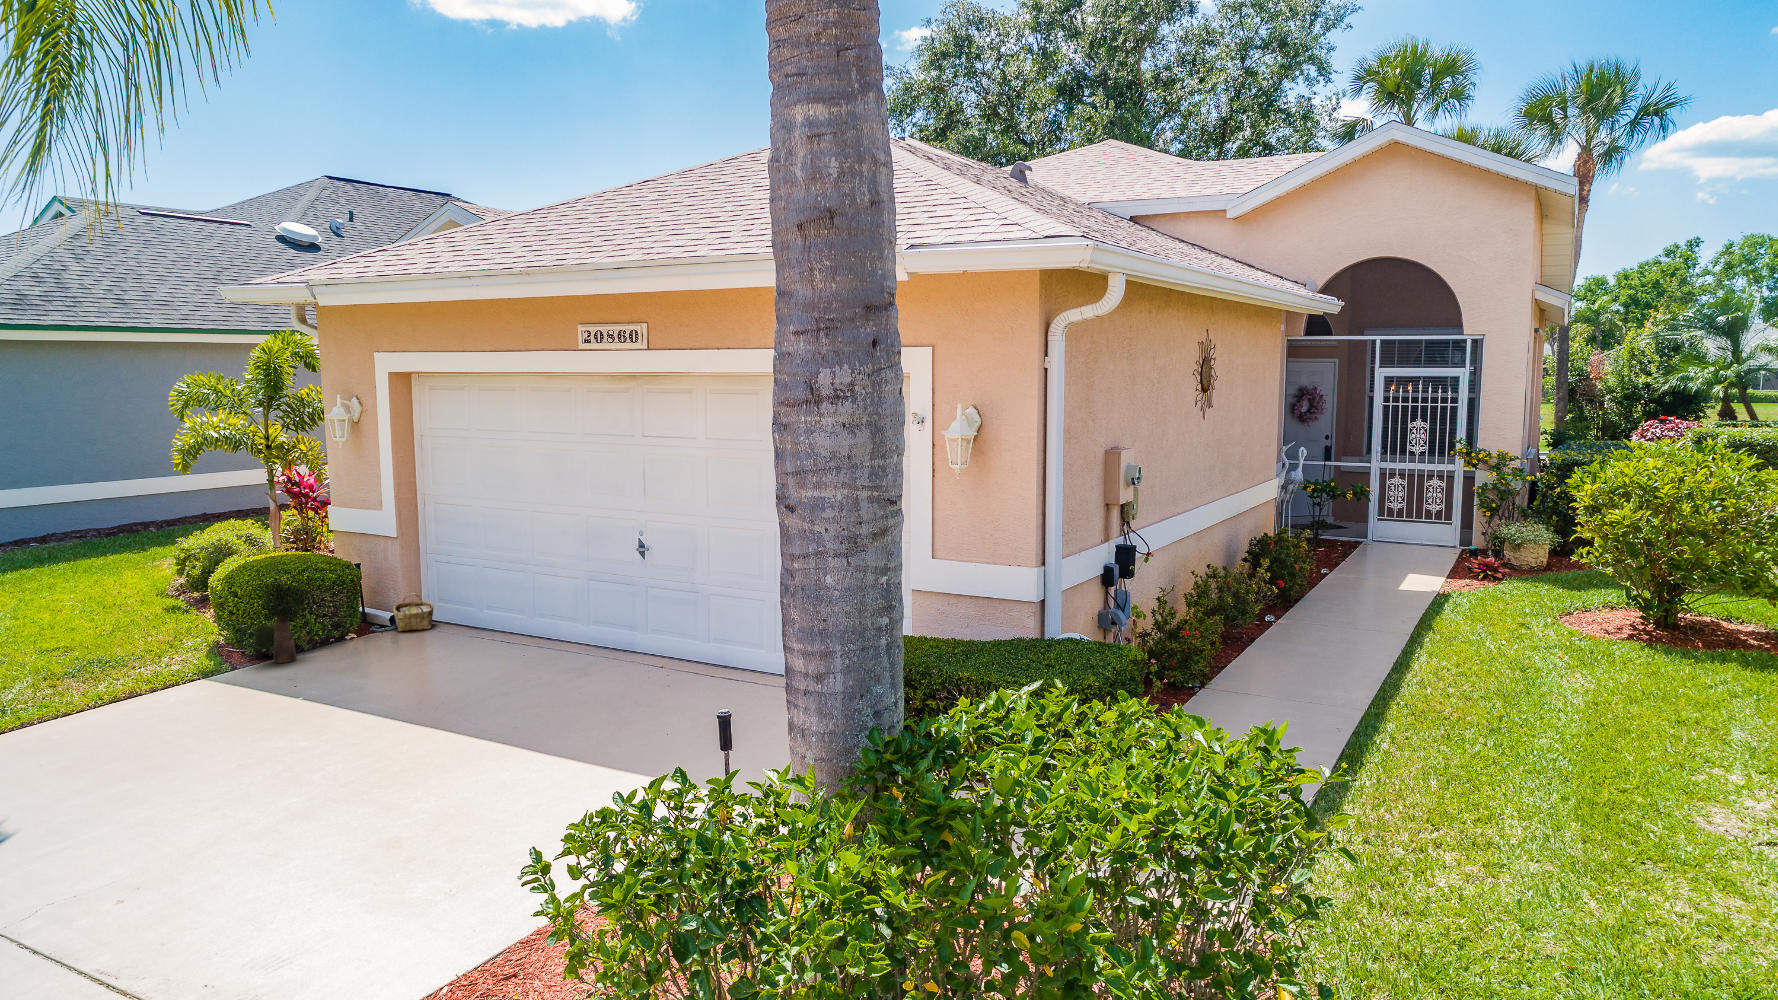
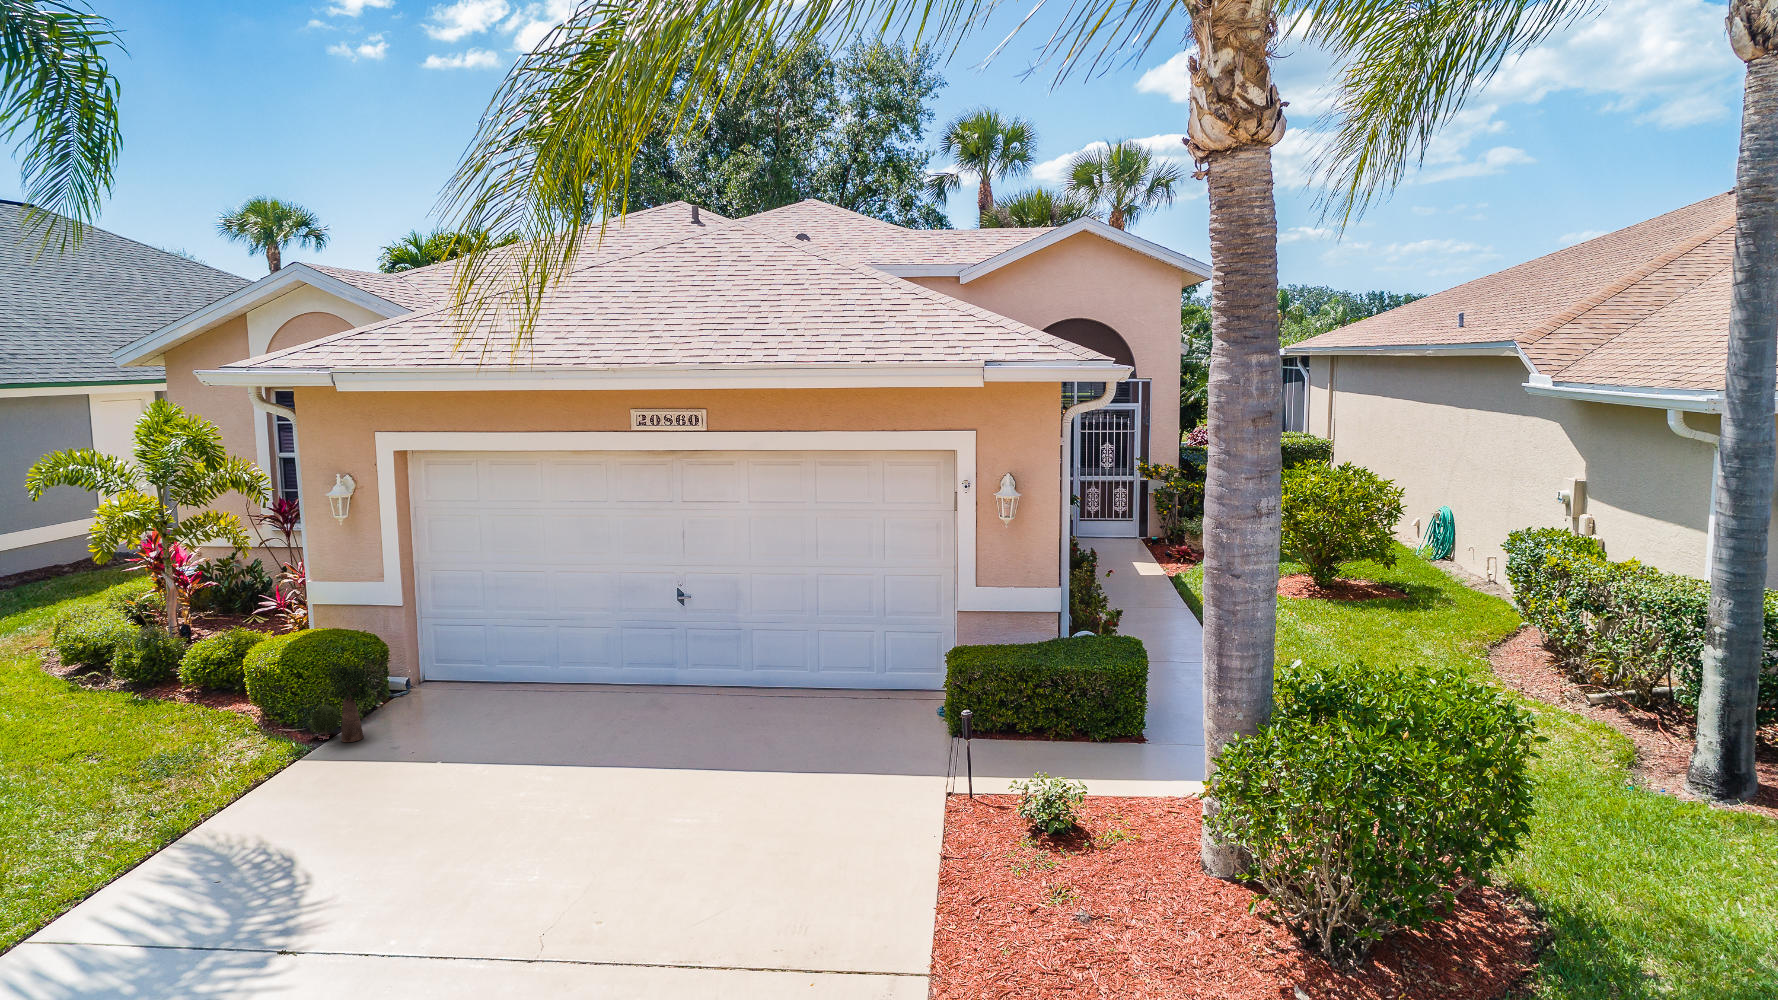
woven basket: present [393,593,434,631] -> none [403,661,446,699]

